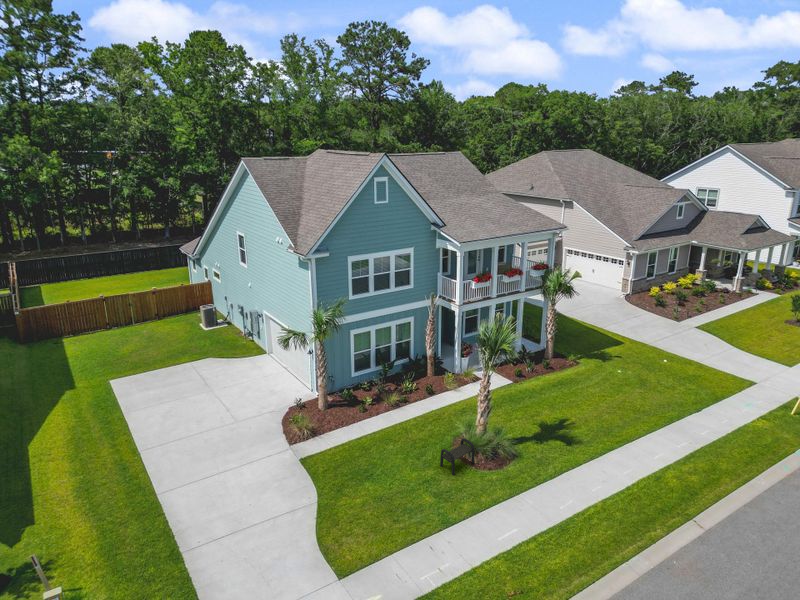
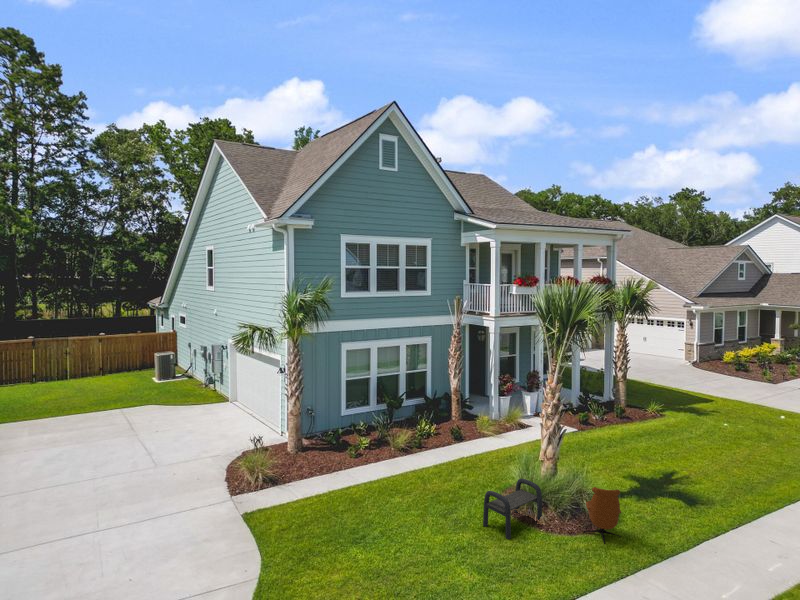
lounge chair: none [497,449,517,477] -> present [584,487,621,544]

